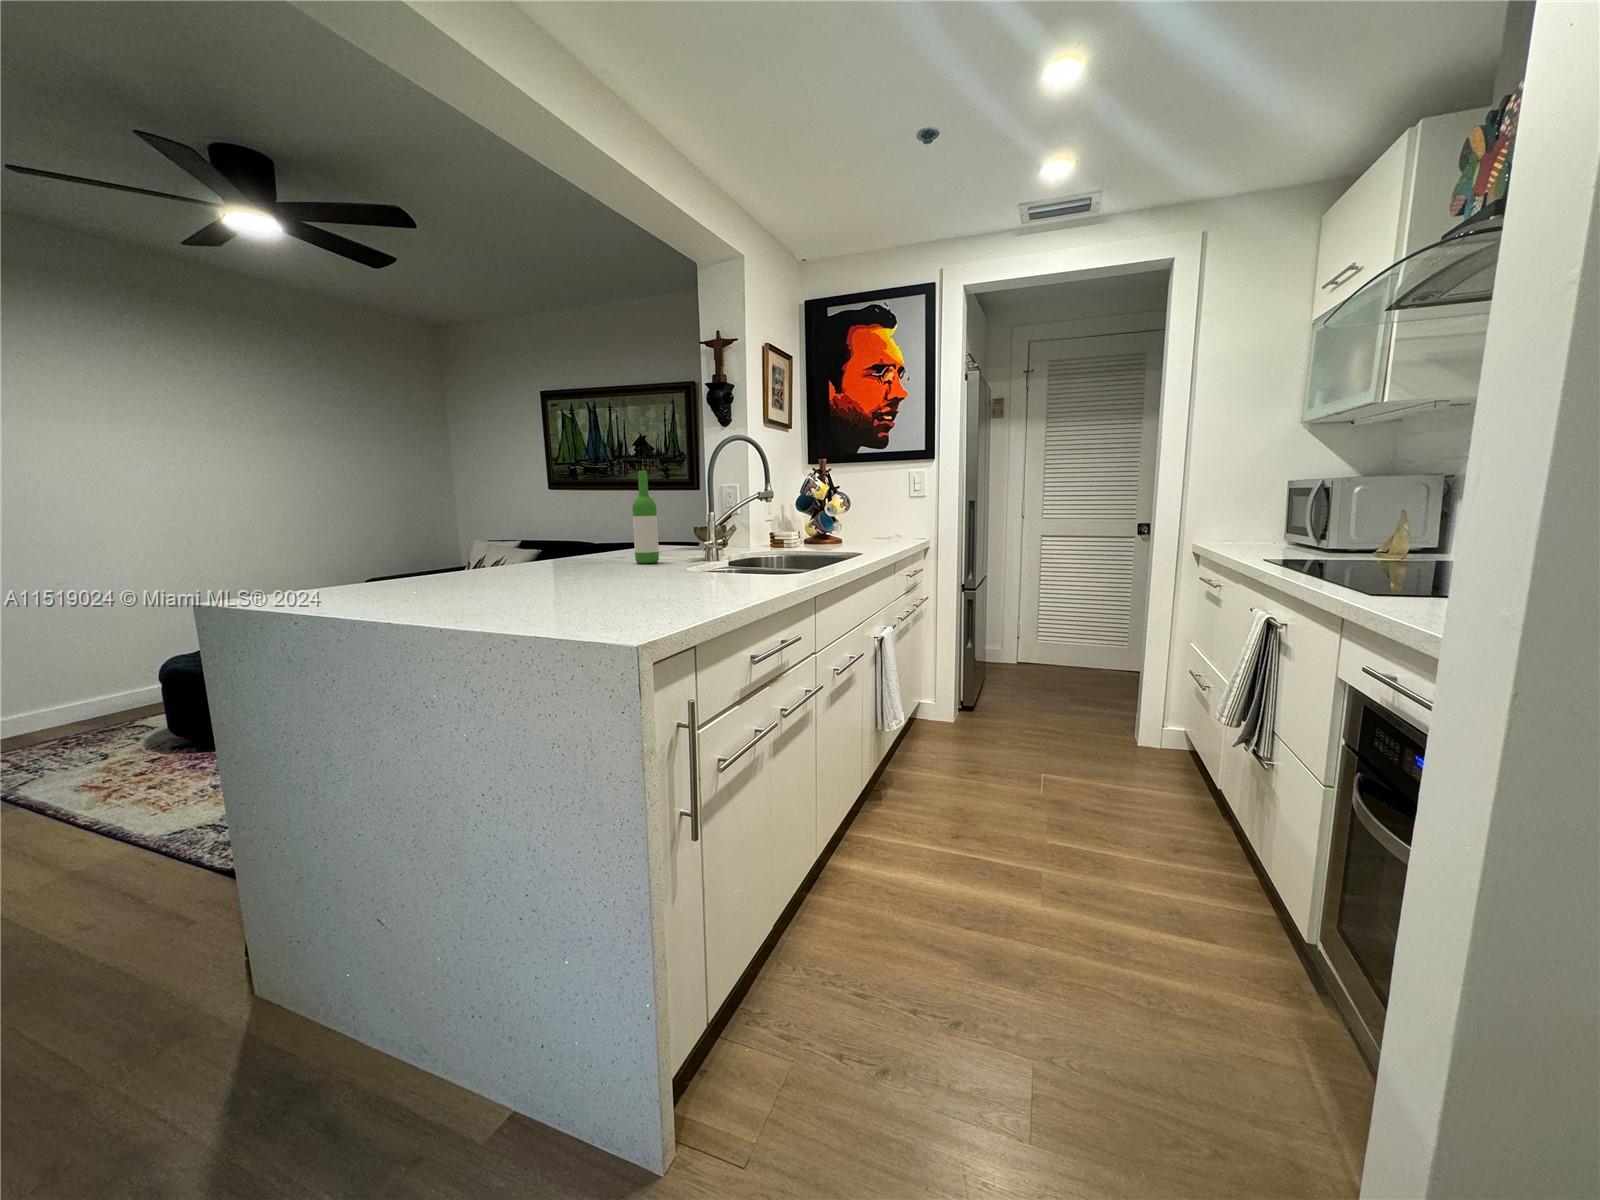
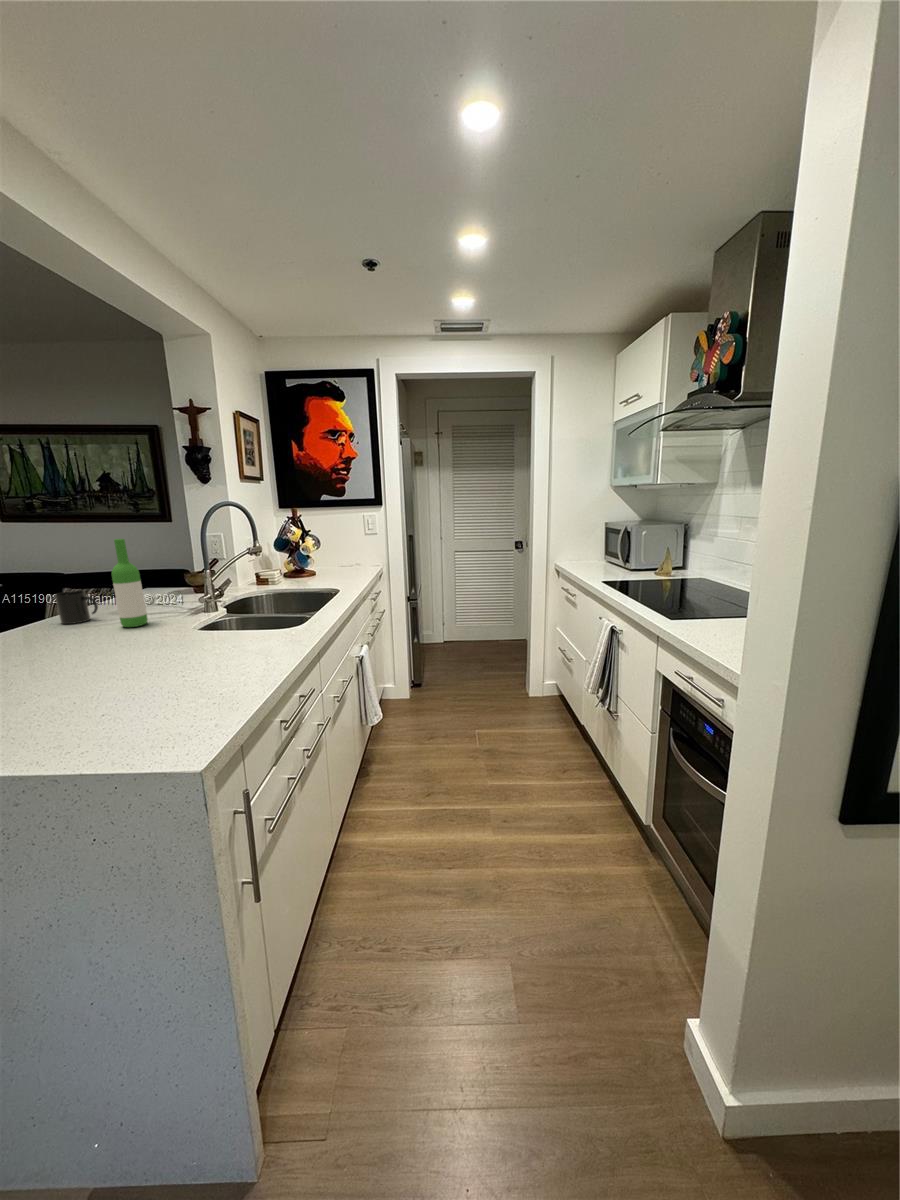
mug: none [585,529,618,560] -> present [55,591,98,624]

